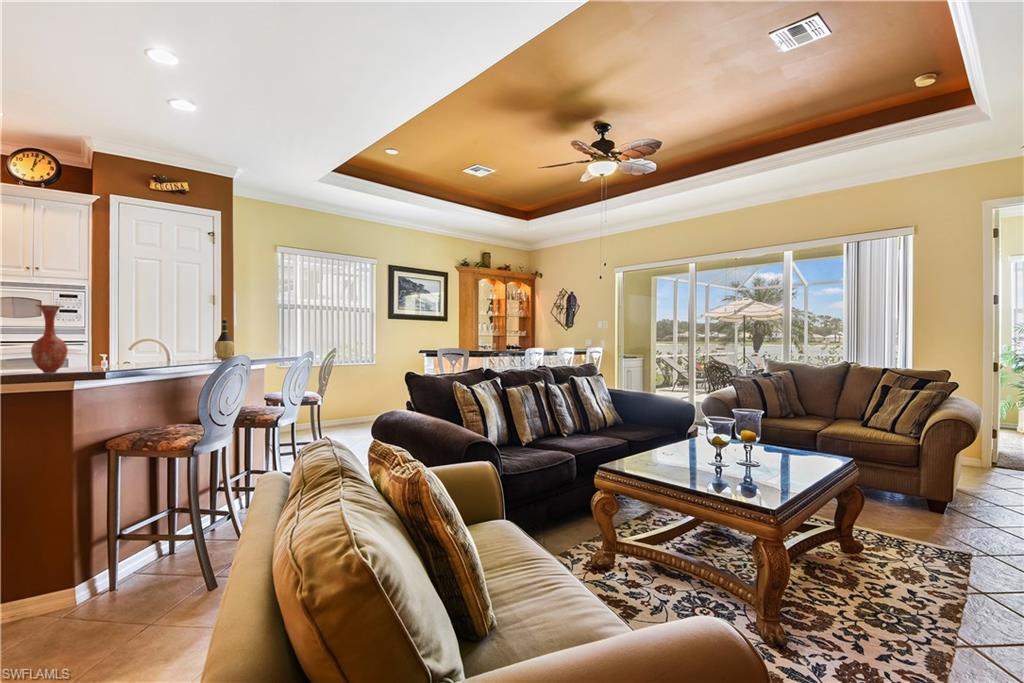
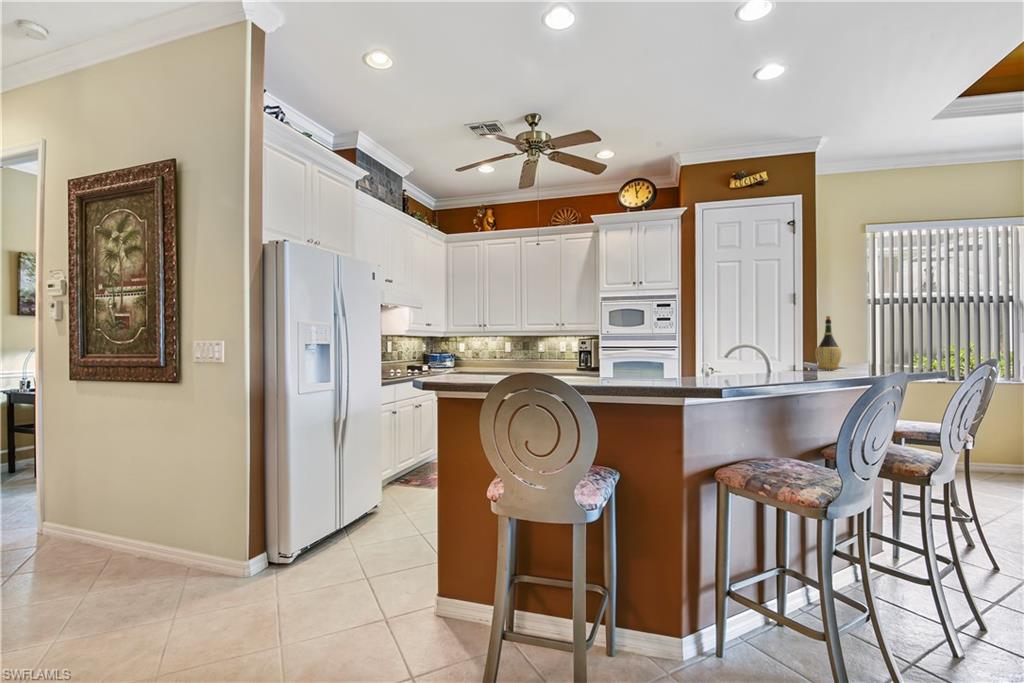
vase: present [31,305,68,373] -> none [646,305,679,384]

